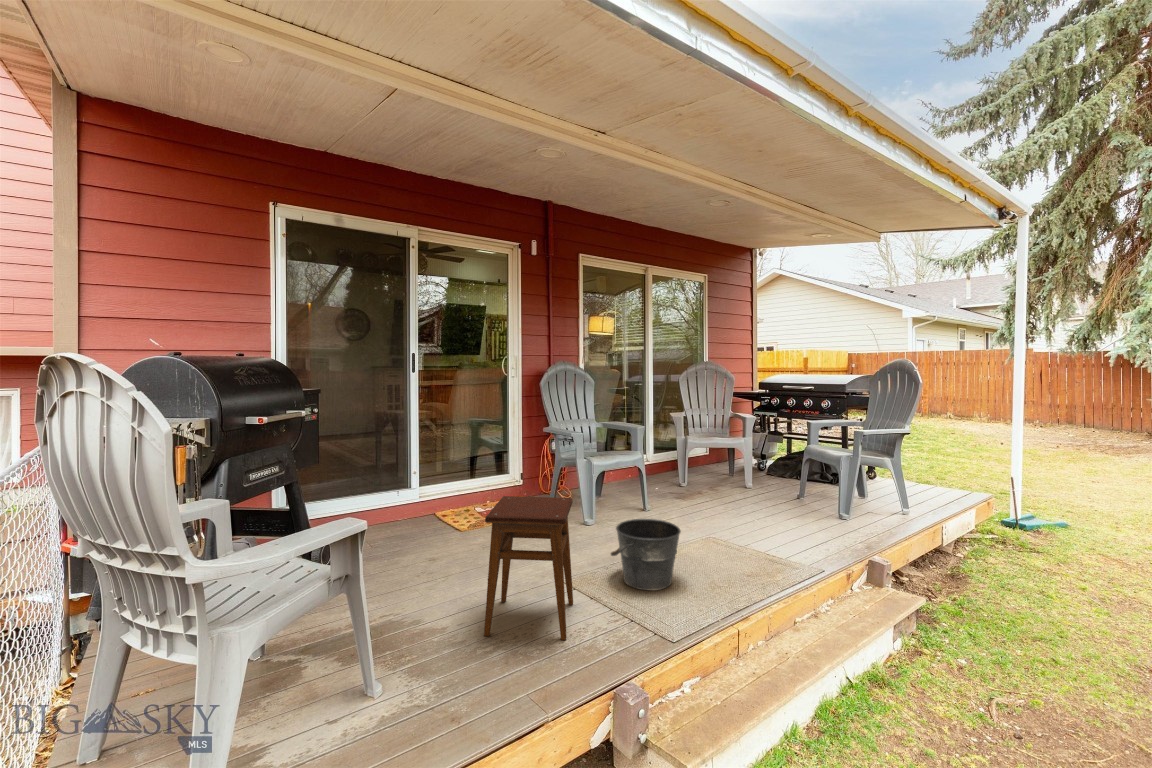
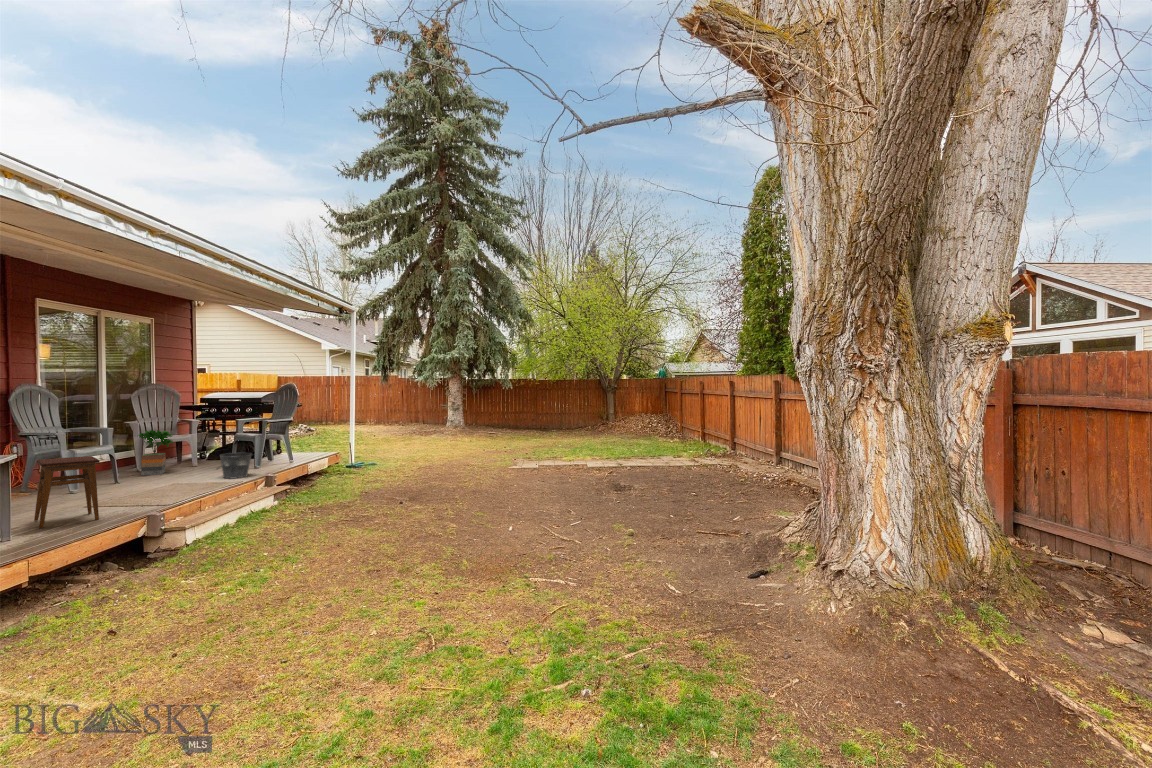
potted tree: none [677,431,722,501] -> present [138,430,173,475]
bucket: present [611,519,681,591] -> present [217,453,252,479]

